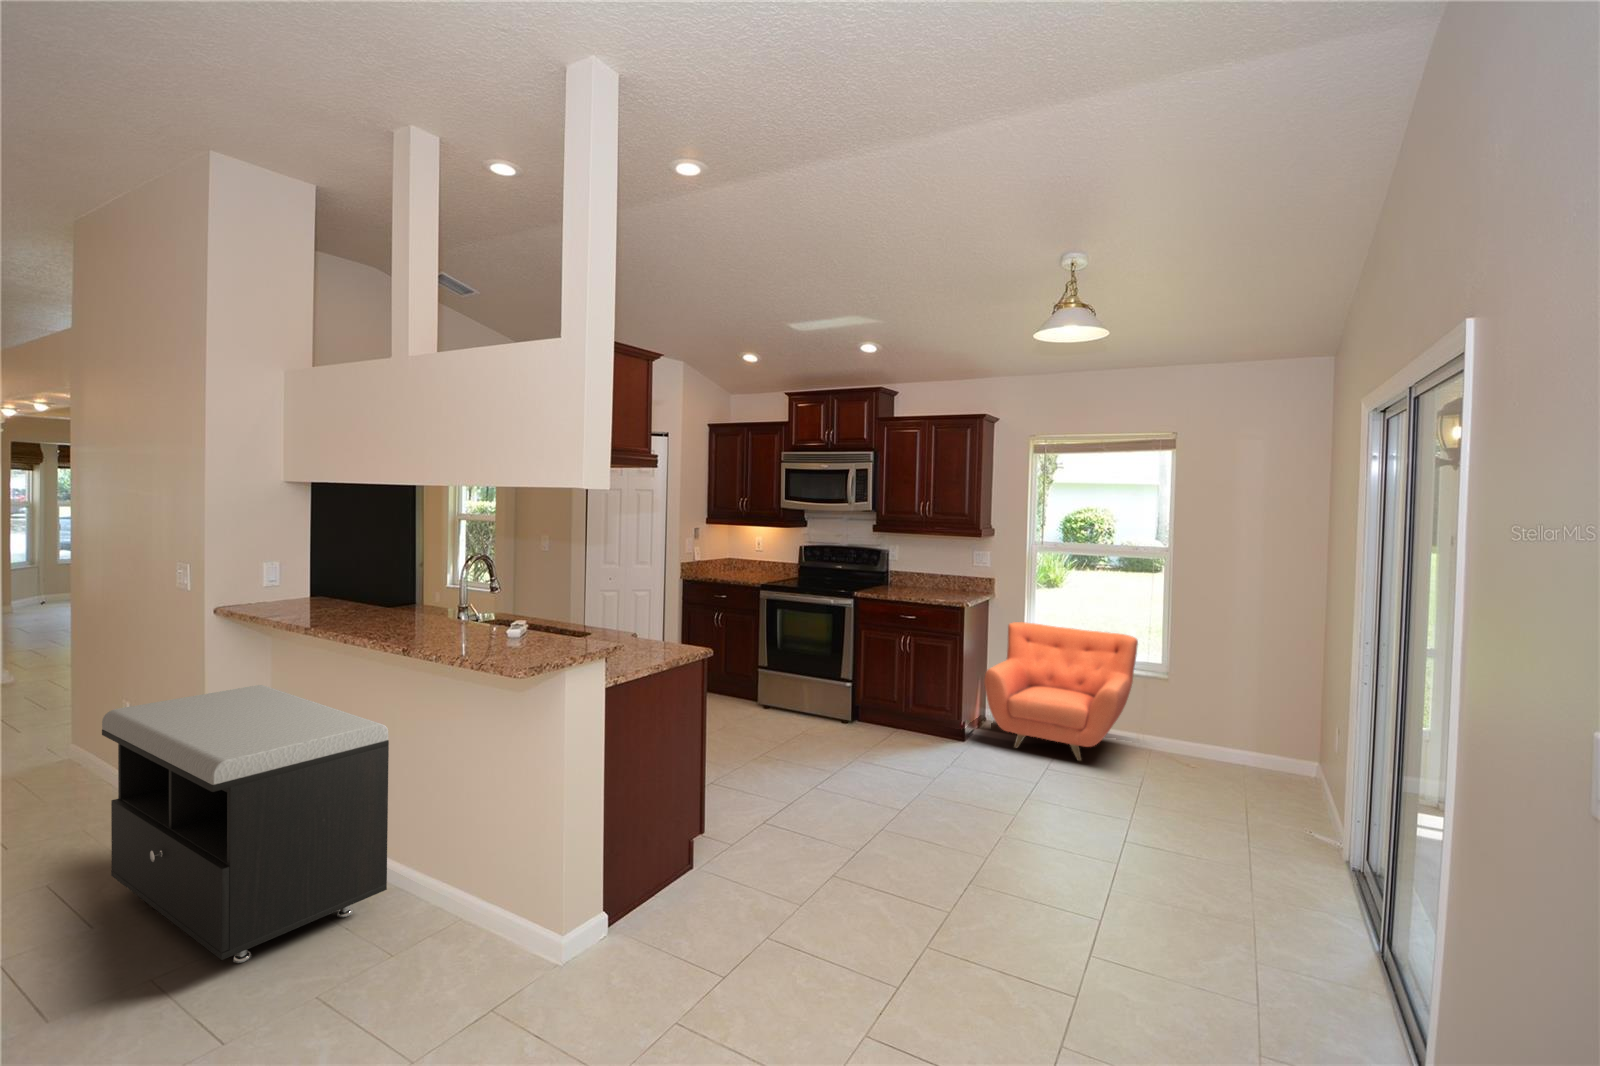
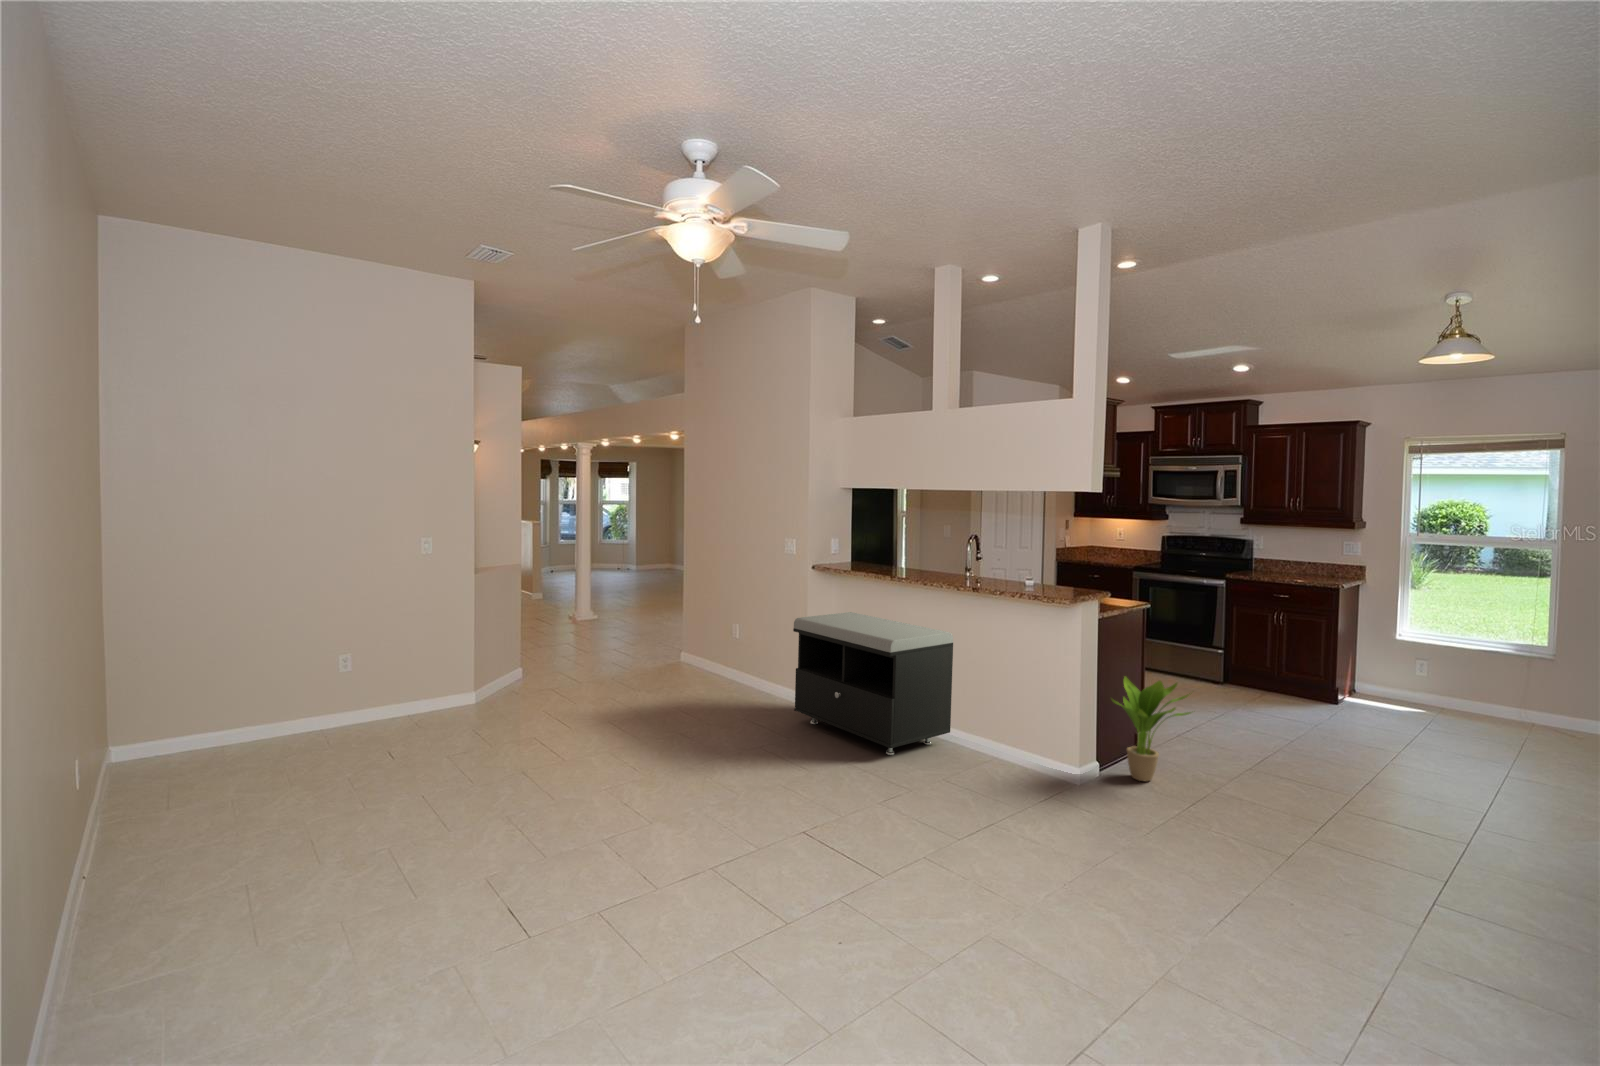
armchair: present [984,622,1138,761] -> none [1359,605,1530,726]
potted plant: none [611,774,740,947] -> present [1111,676,1191,781]

